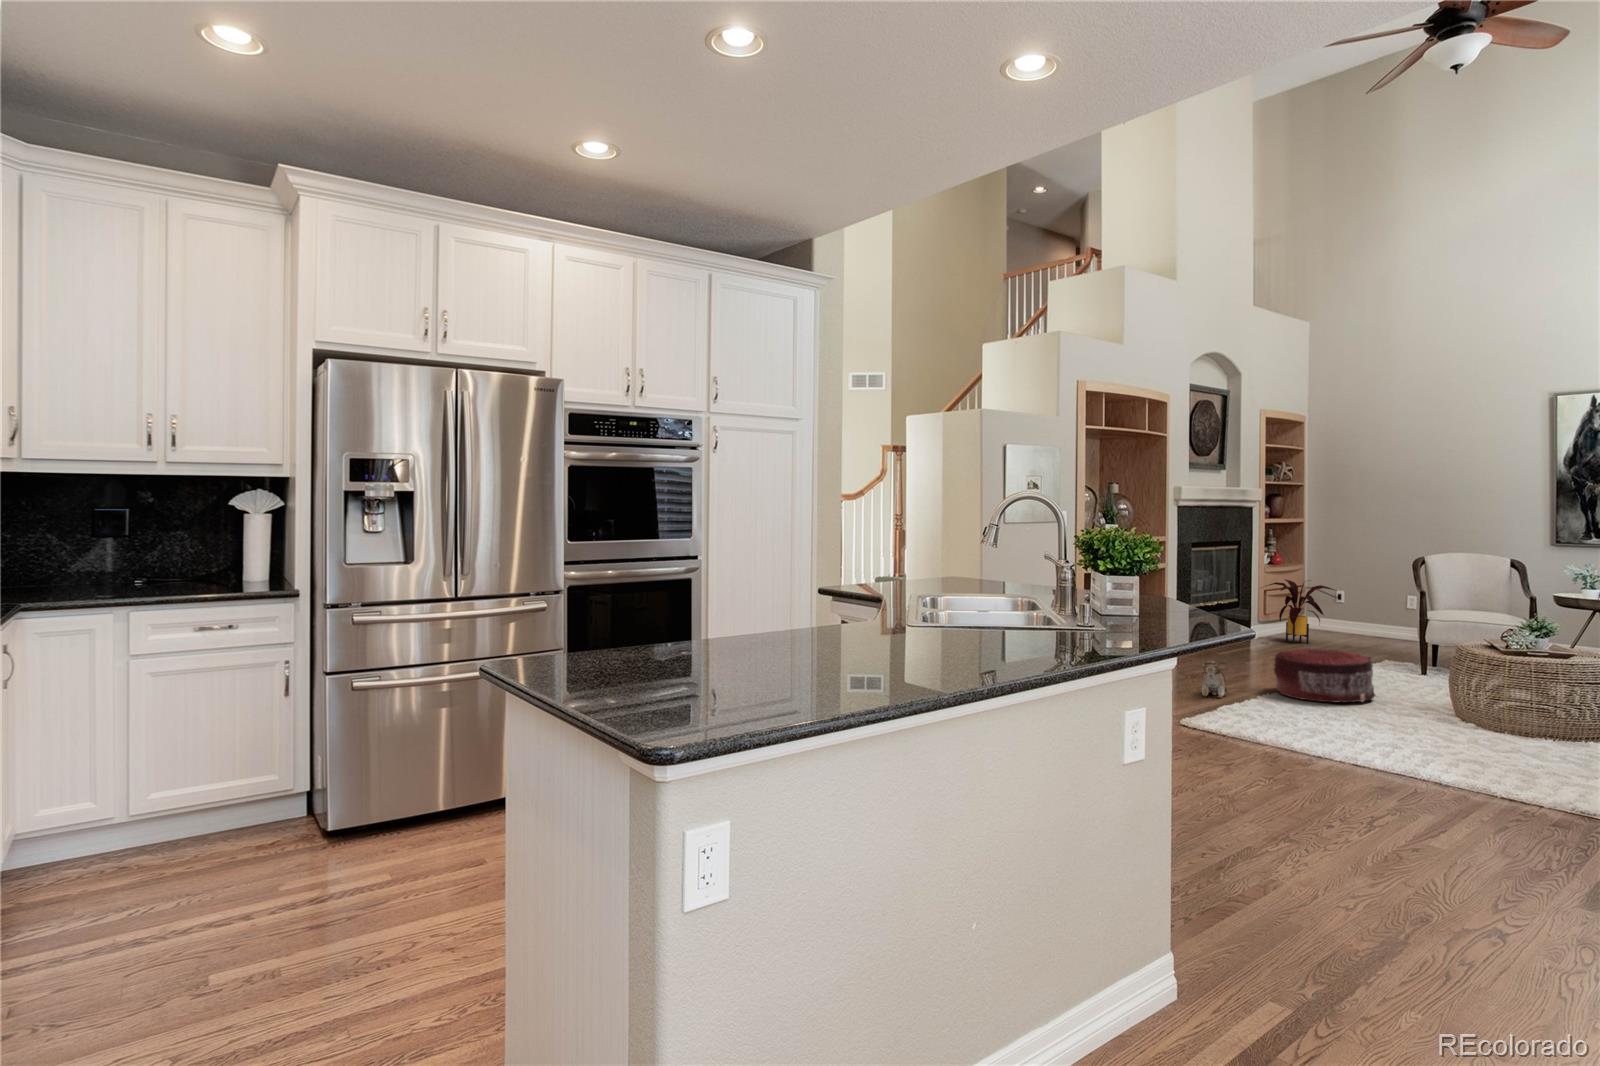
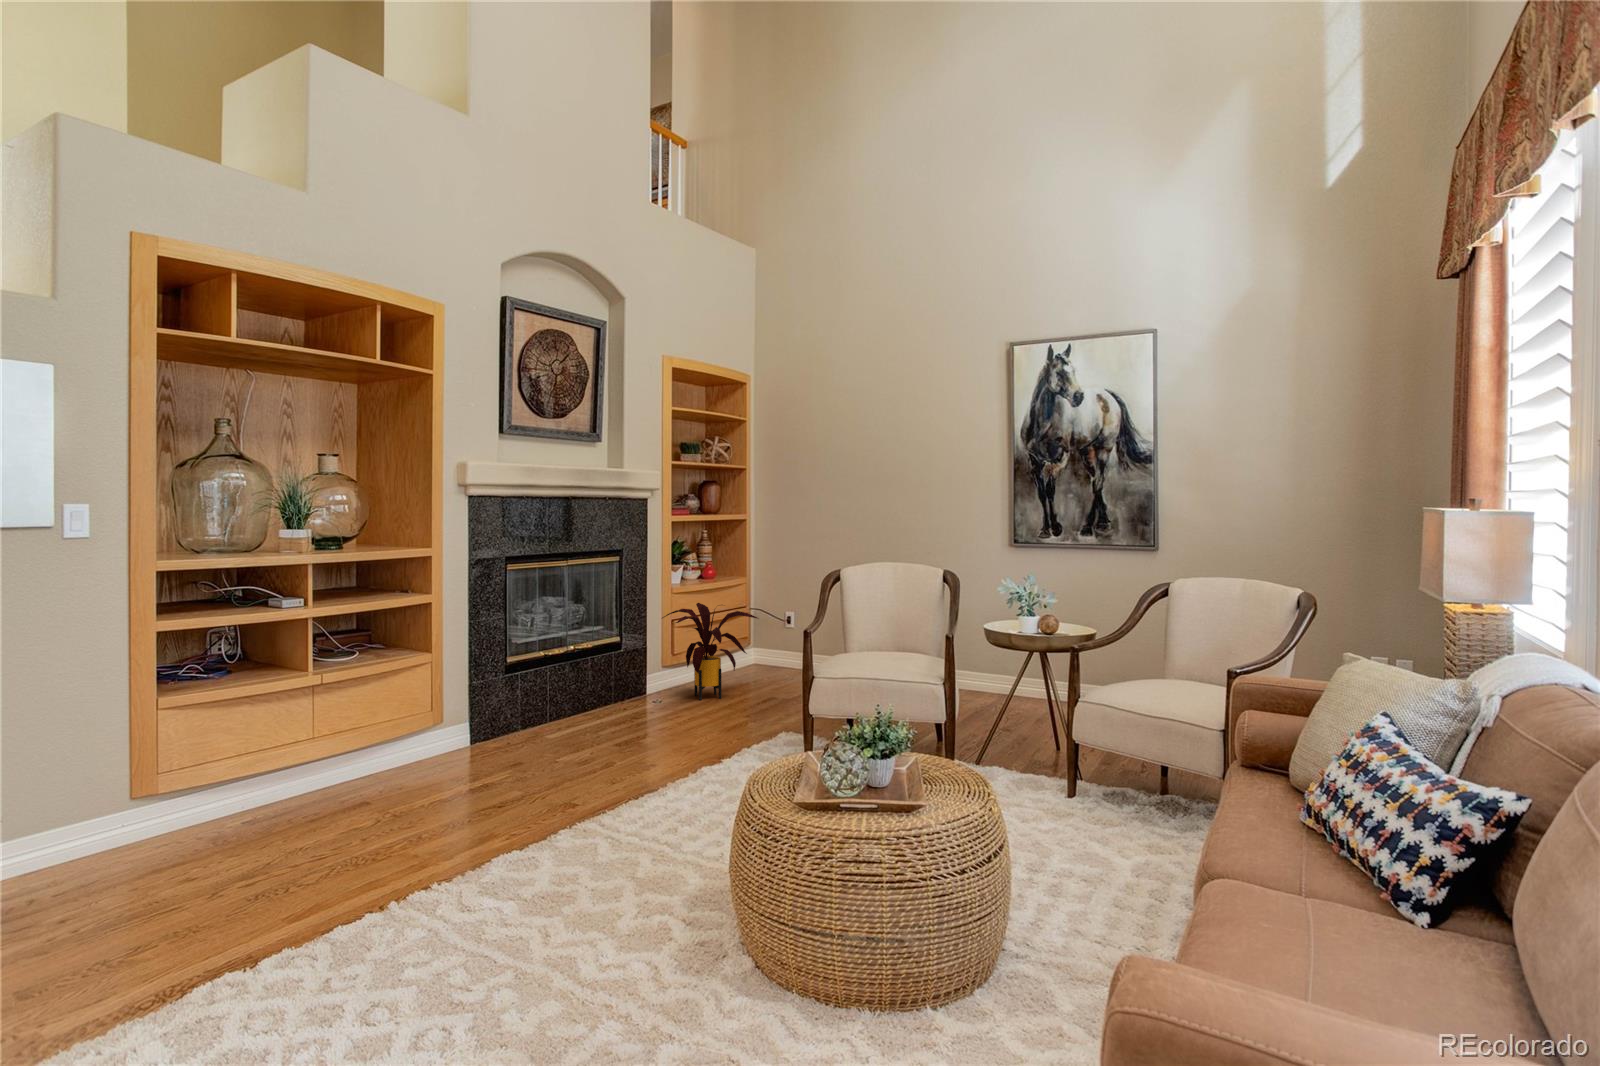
pouf: present [1274,648,1375,703] -> none [472,768,663,918]
plush toy: present [1201,661,1228,697] -> none [238,850,364,933]

